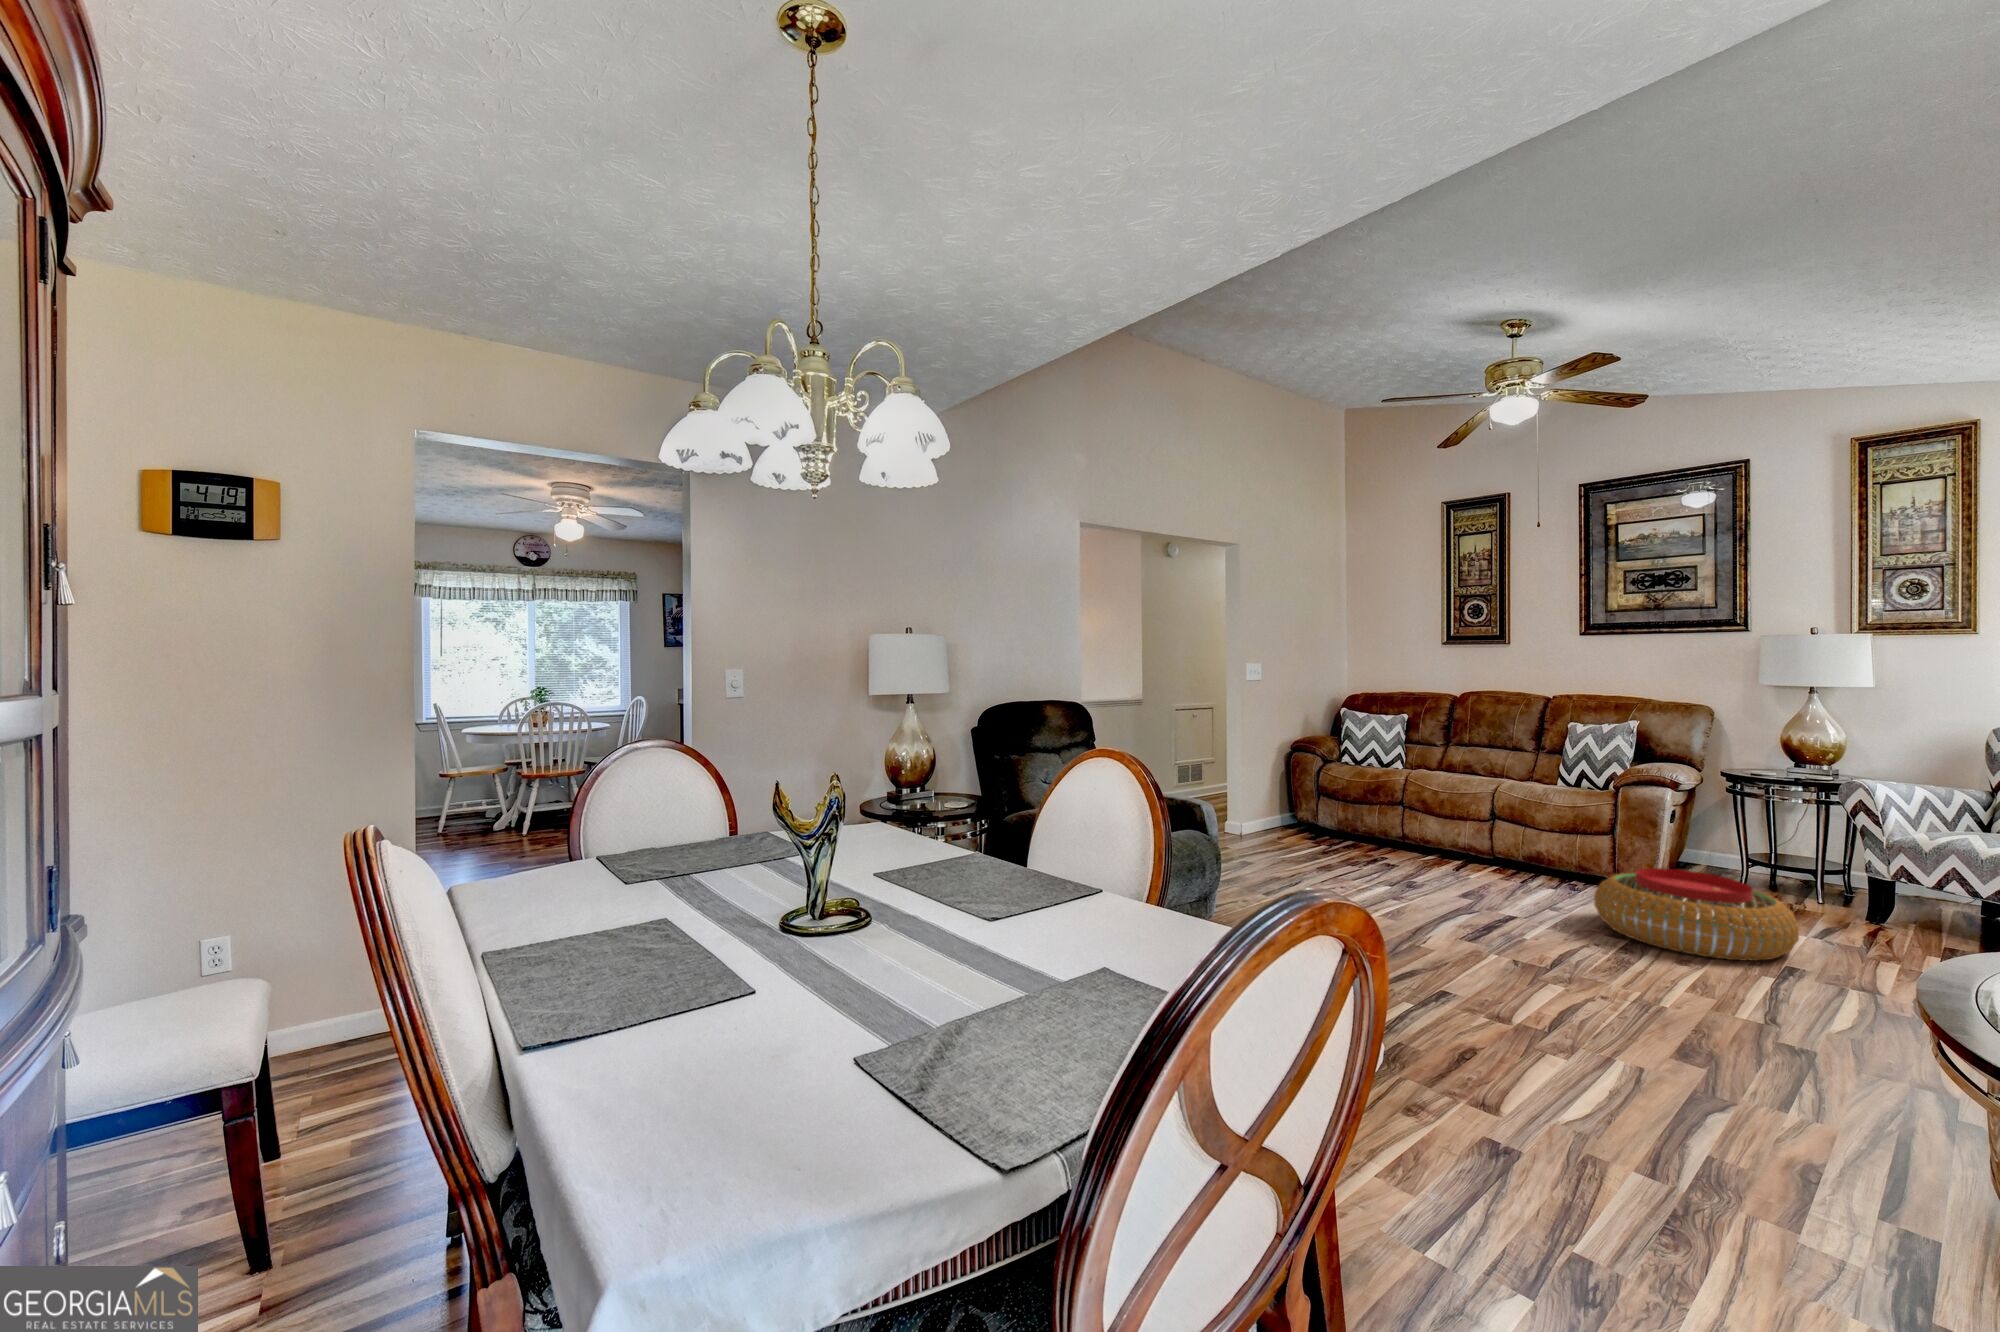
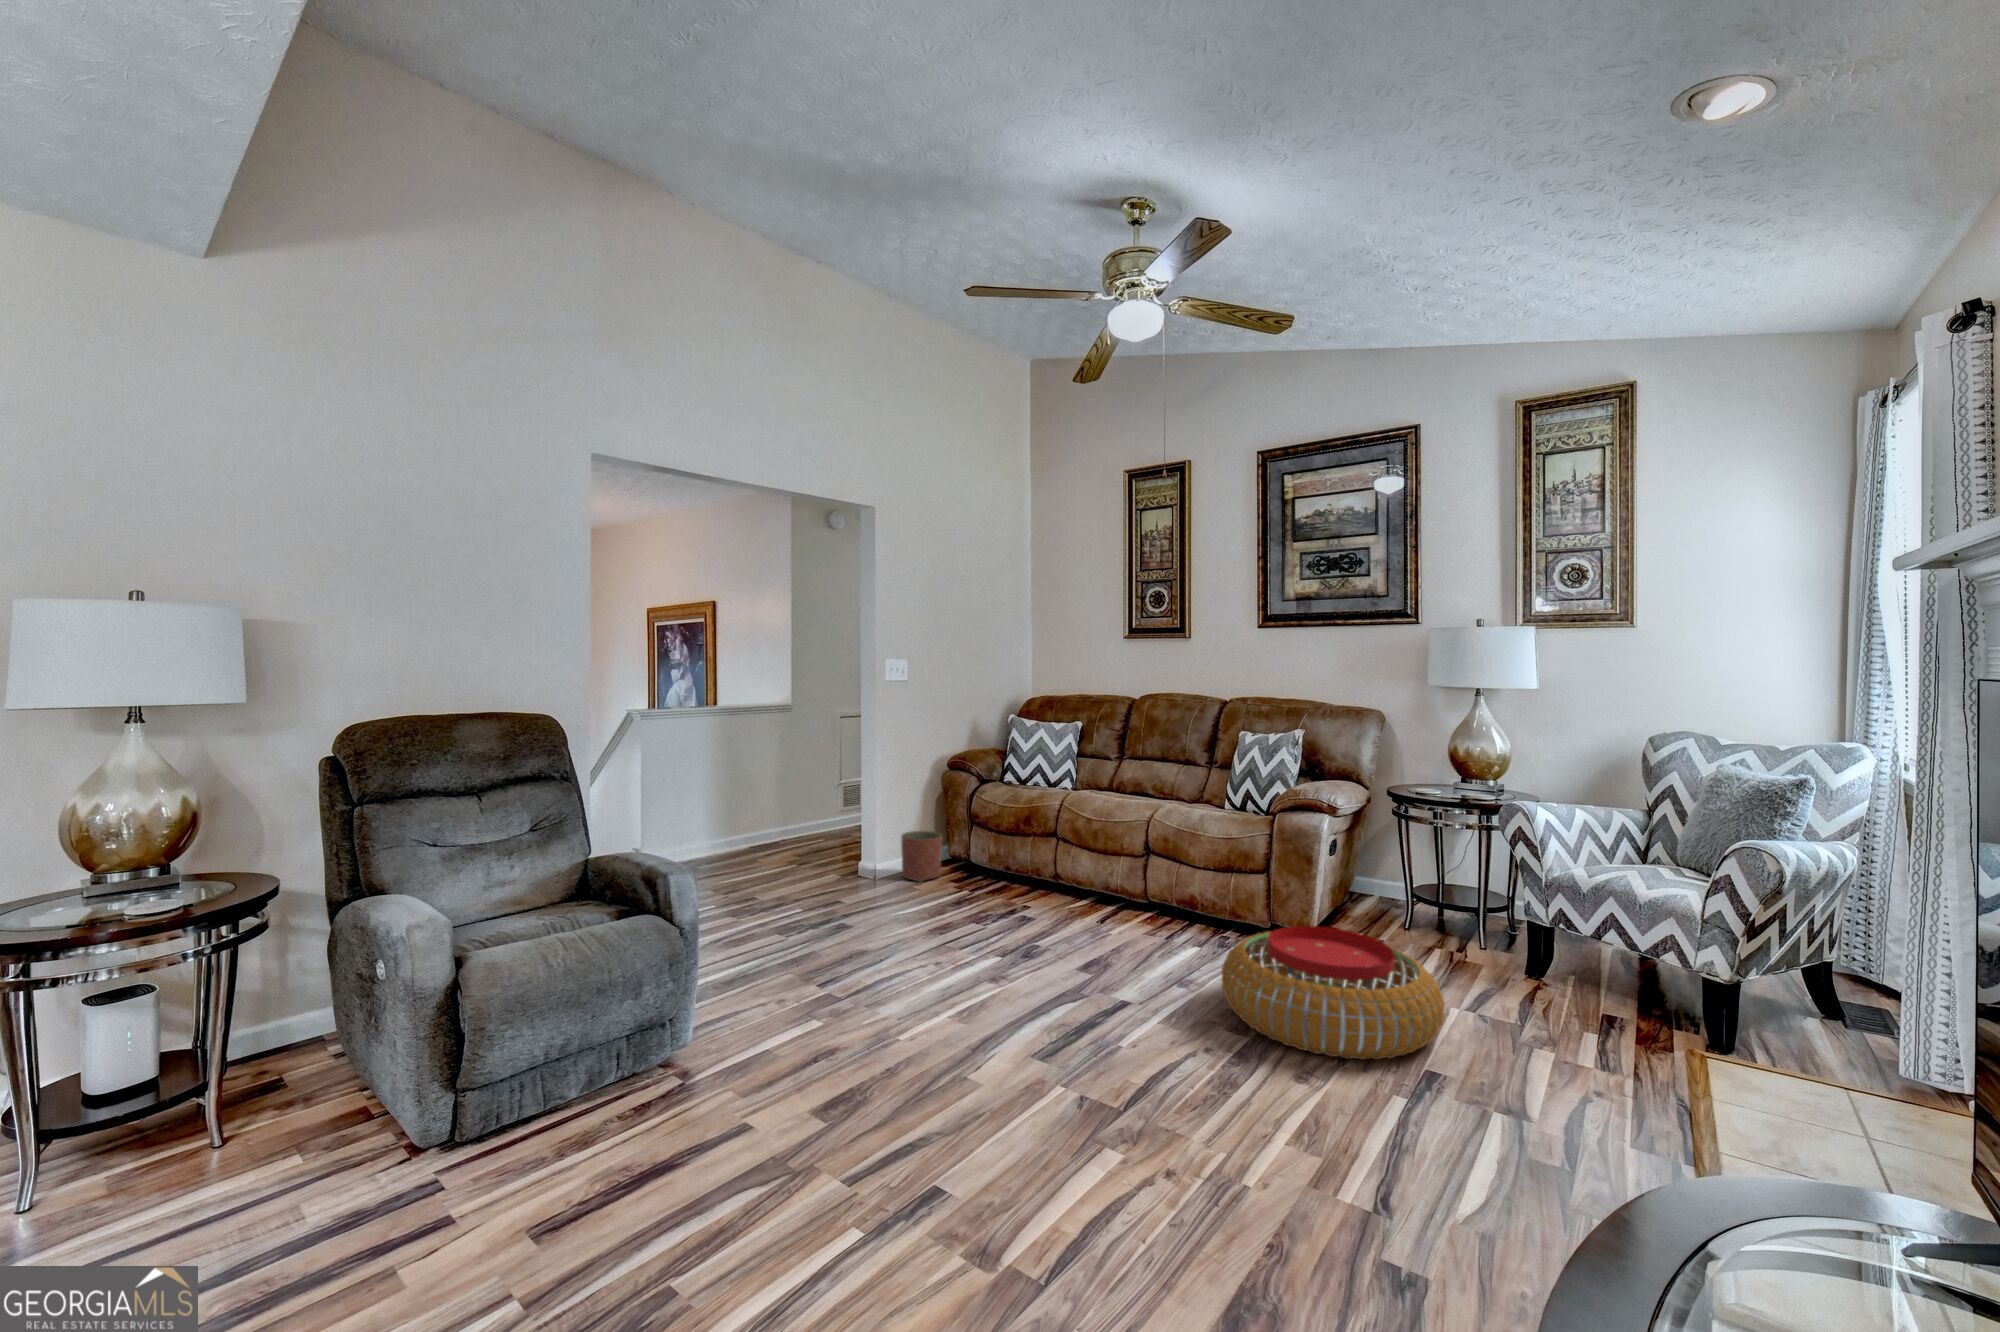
planter: none [1260,800,1295,840] -> present [901,831,942,882]

